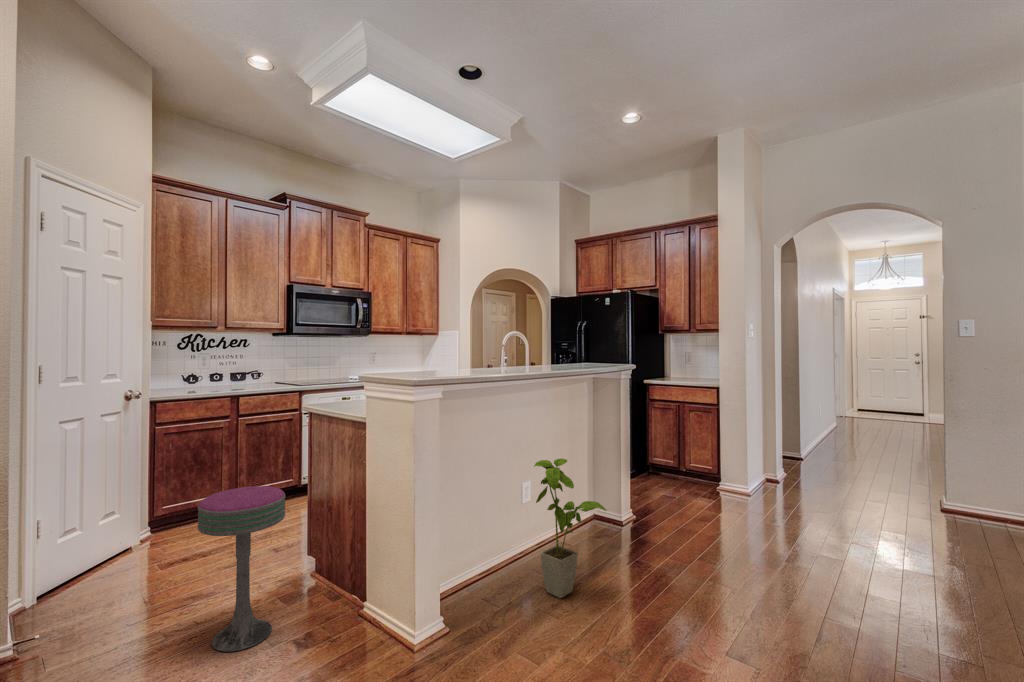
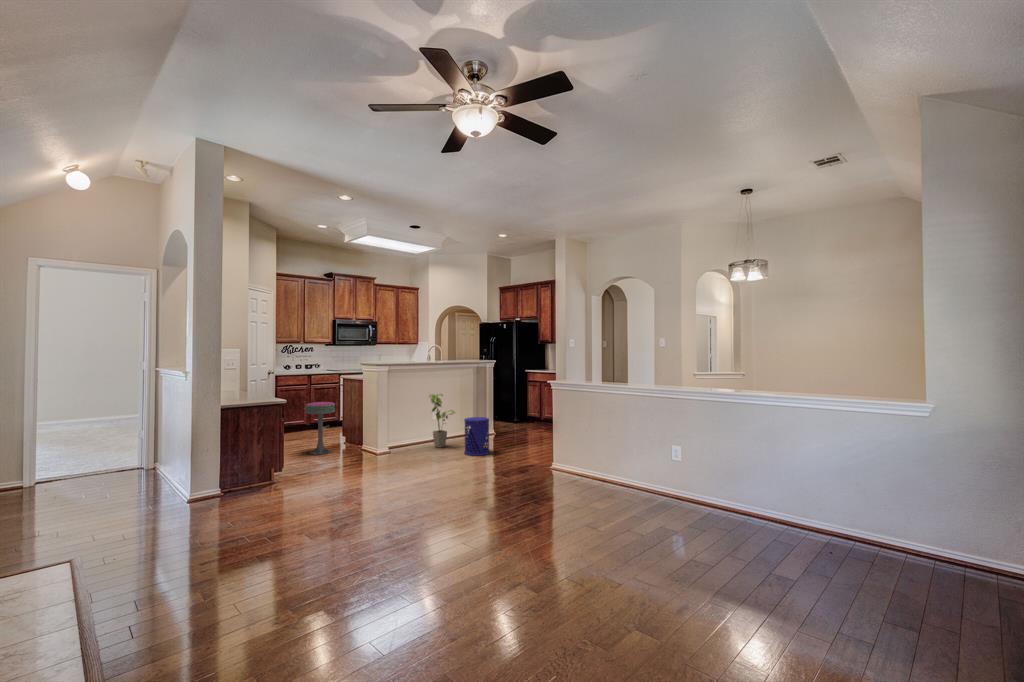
waste bin: none [651,525,724,654] -> present [464,417,489,456]

